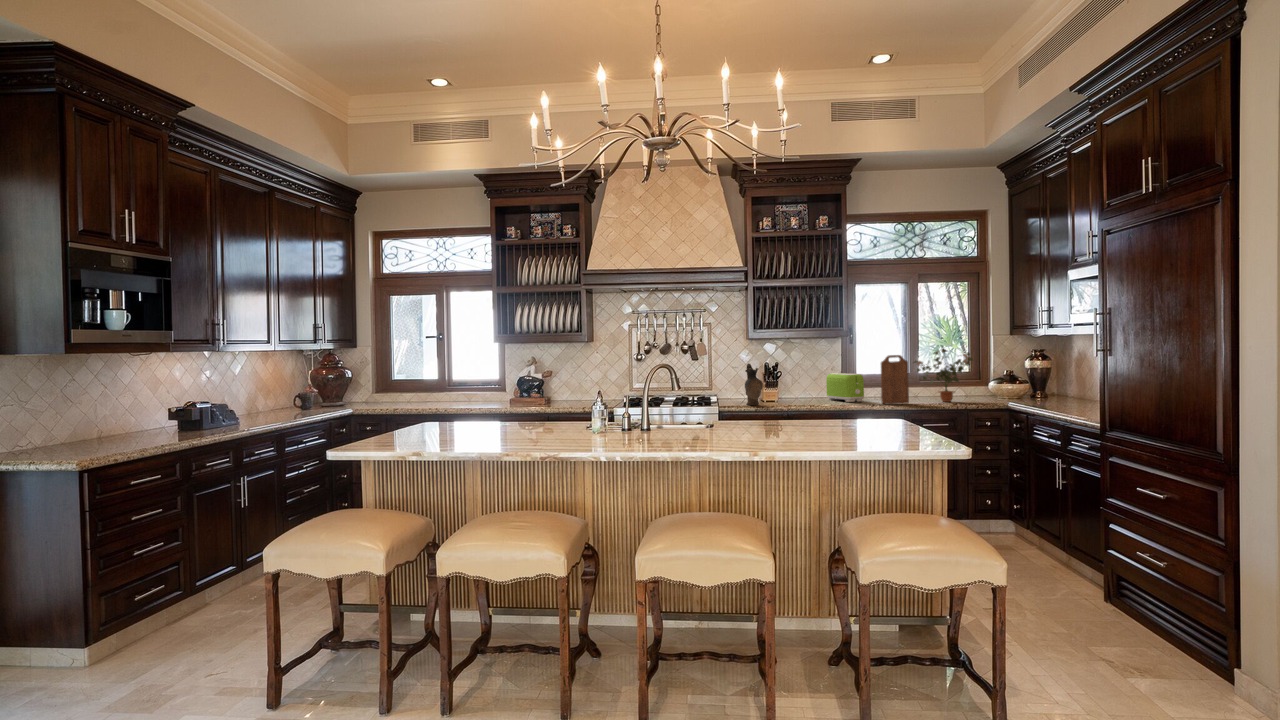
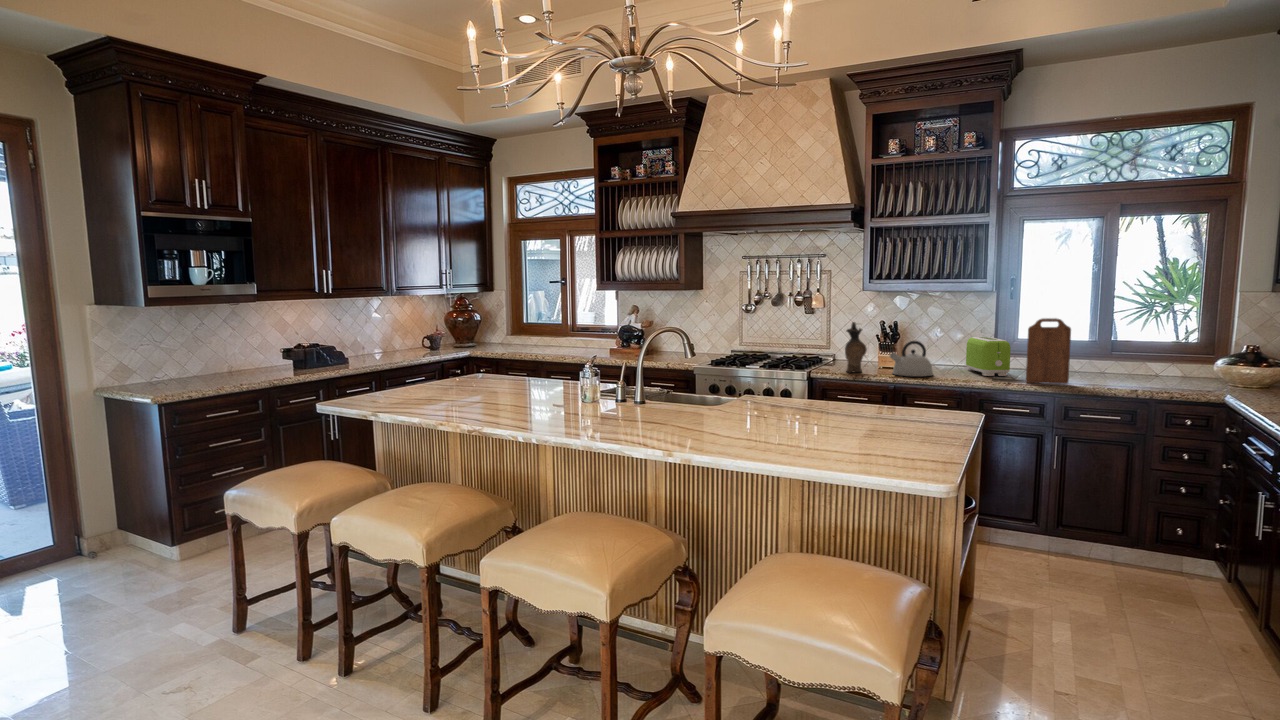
potted plant: present [914,349,973,402] -> none [1090,311,1184,385]
kettle: none [781,377,814,405] -> present [890,341,933,376]

